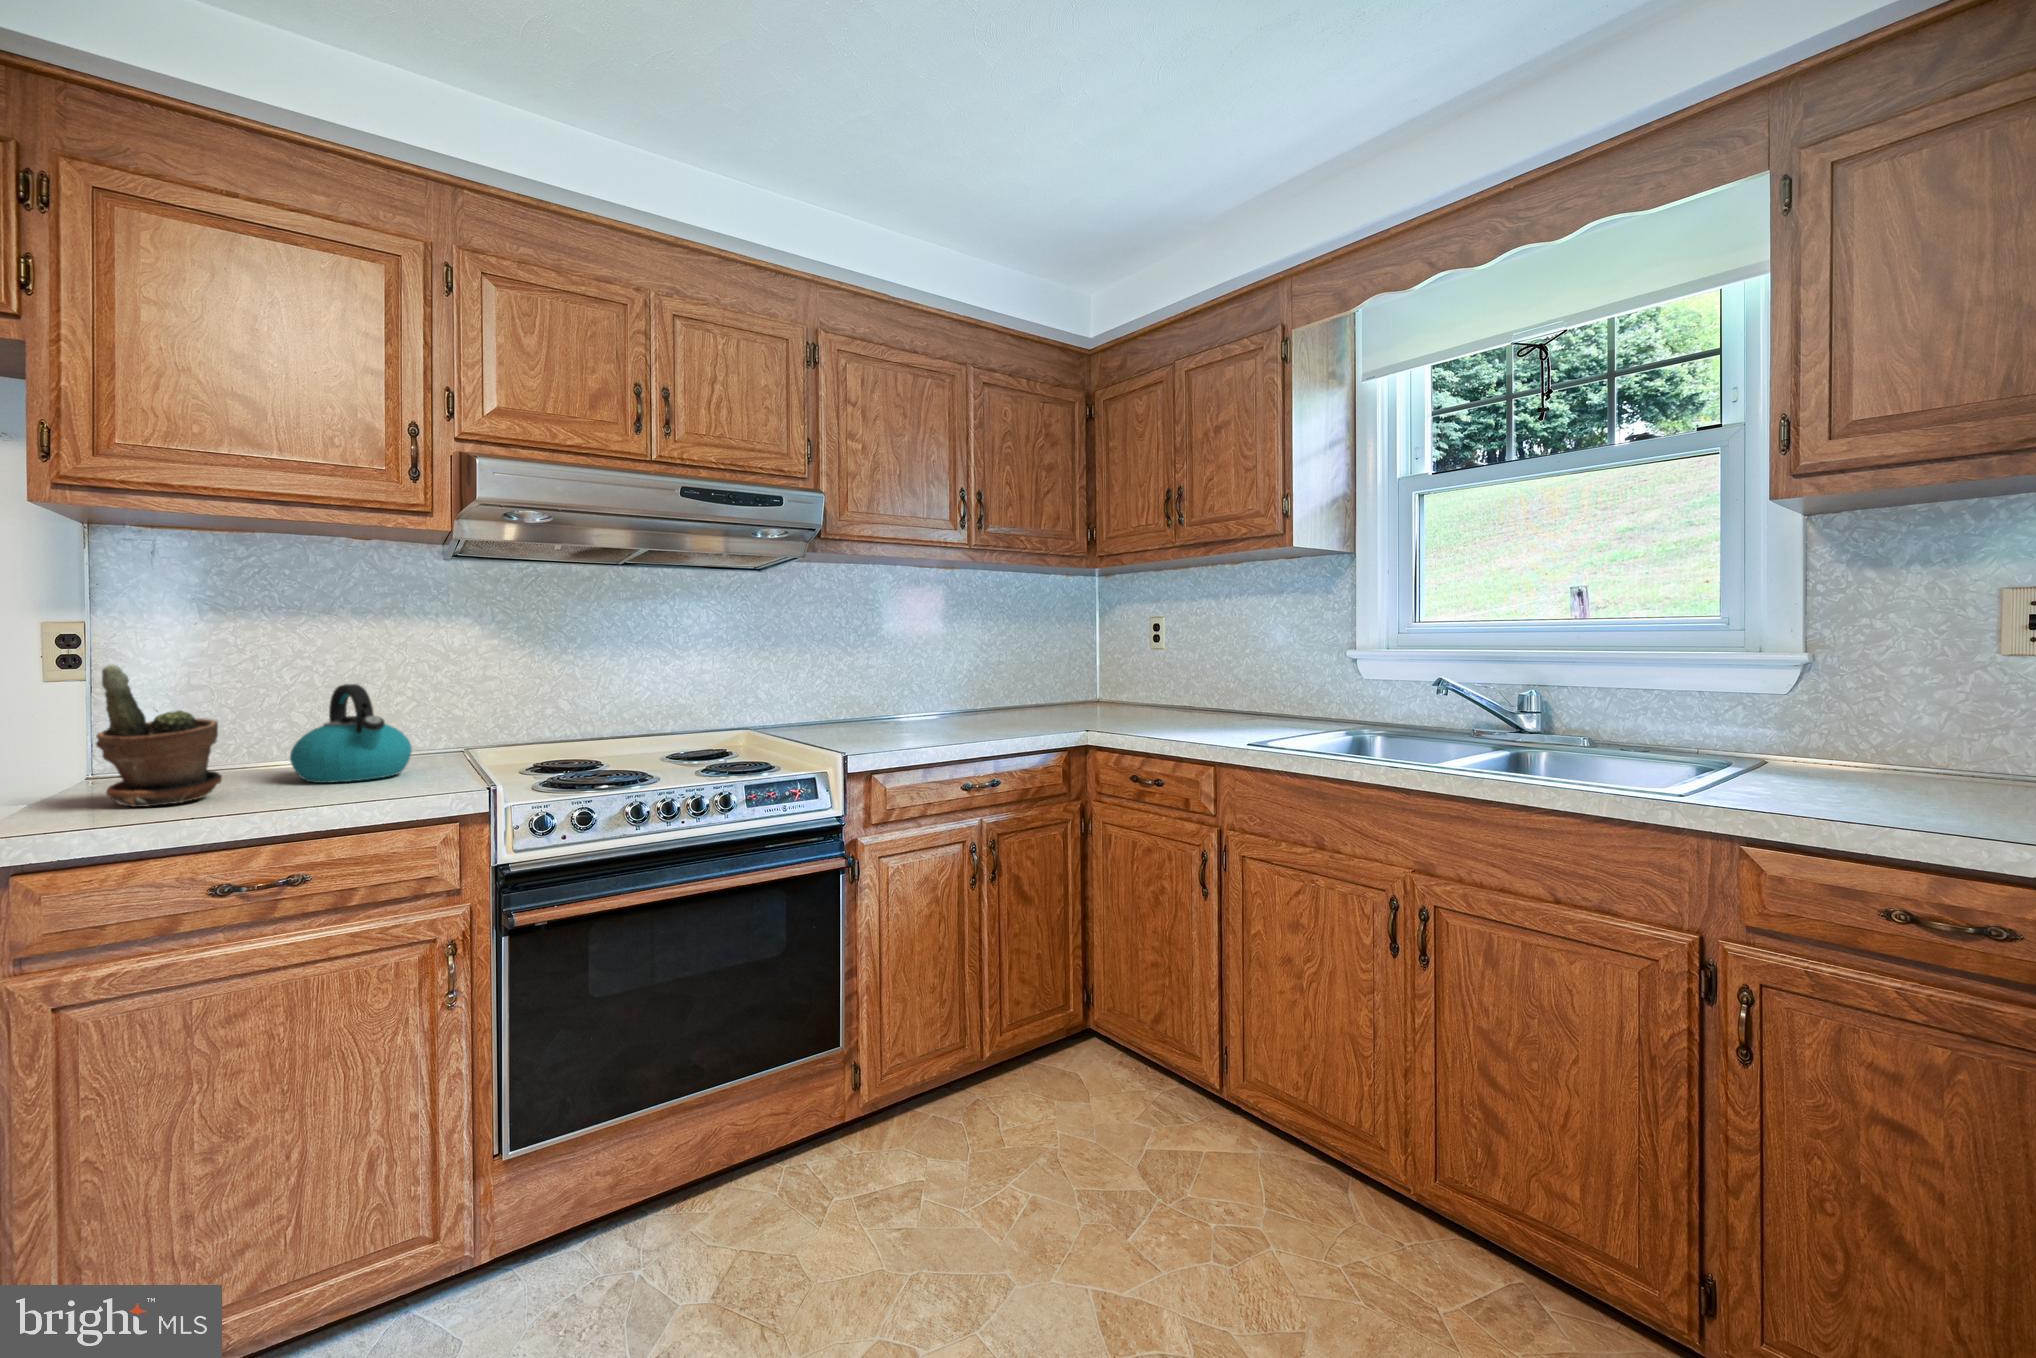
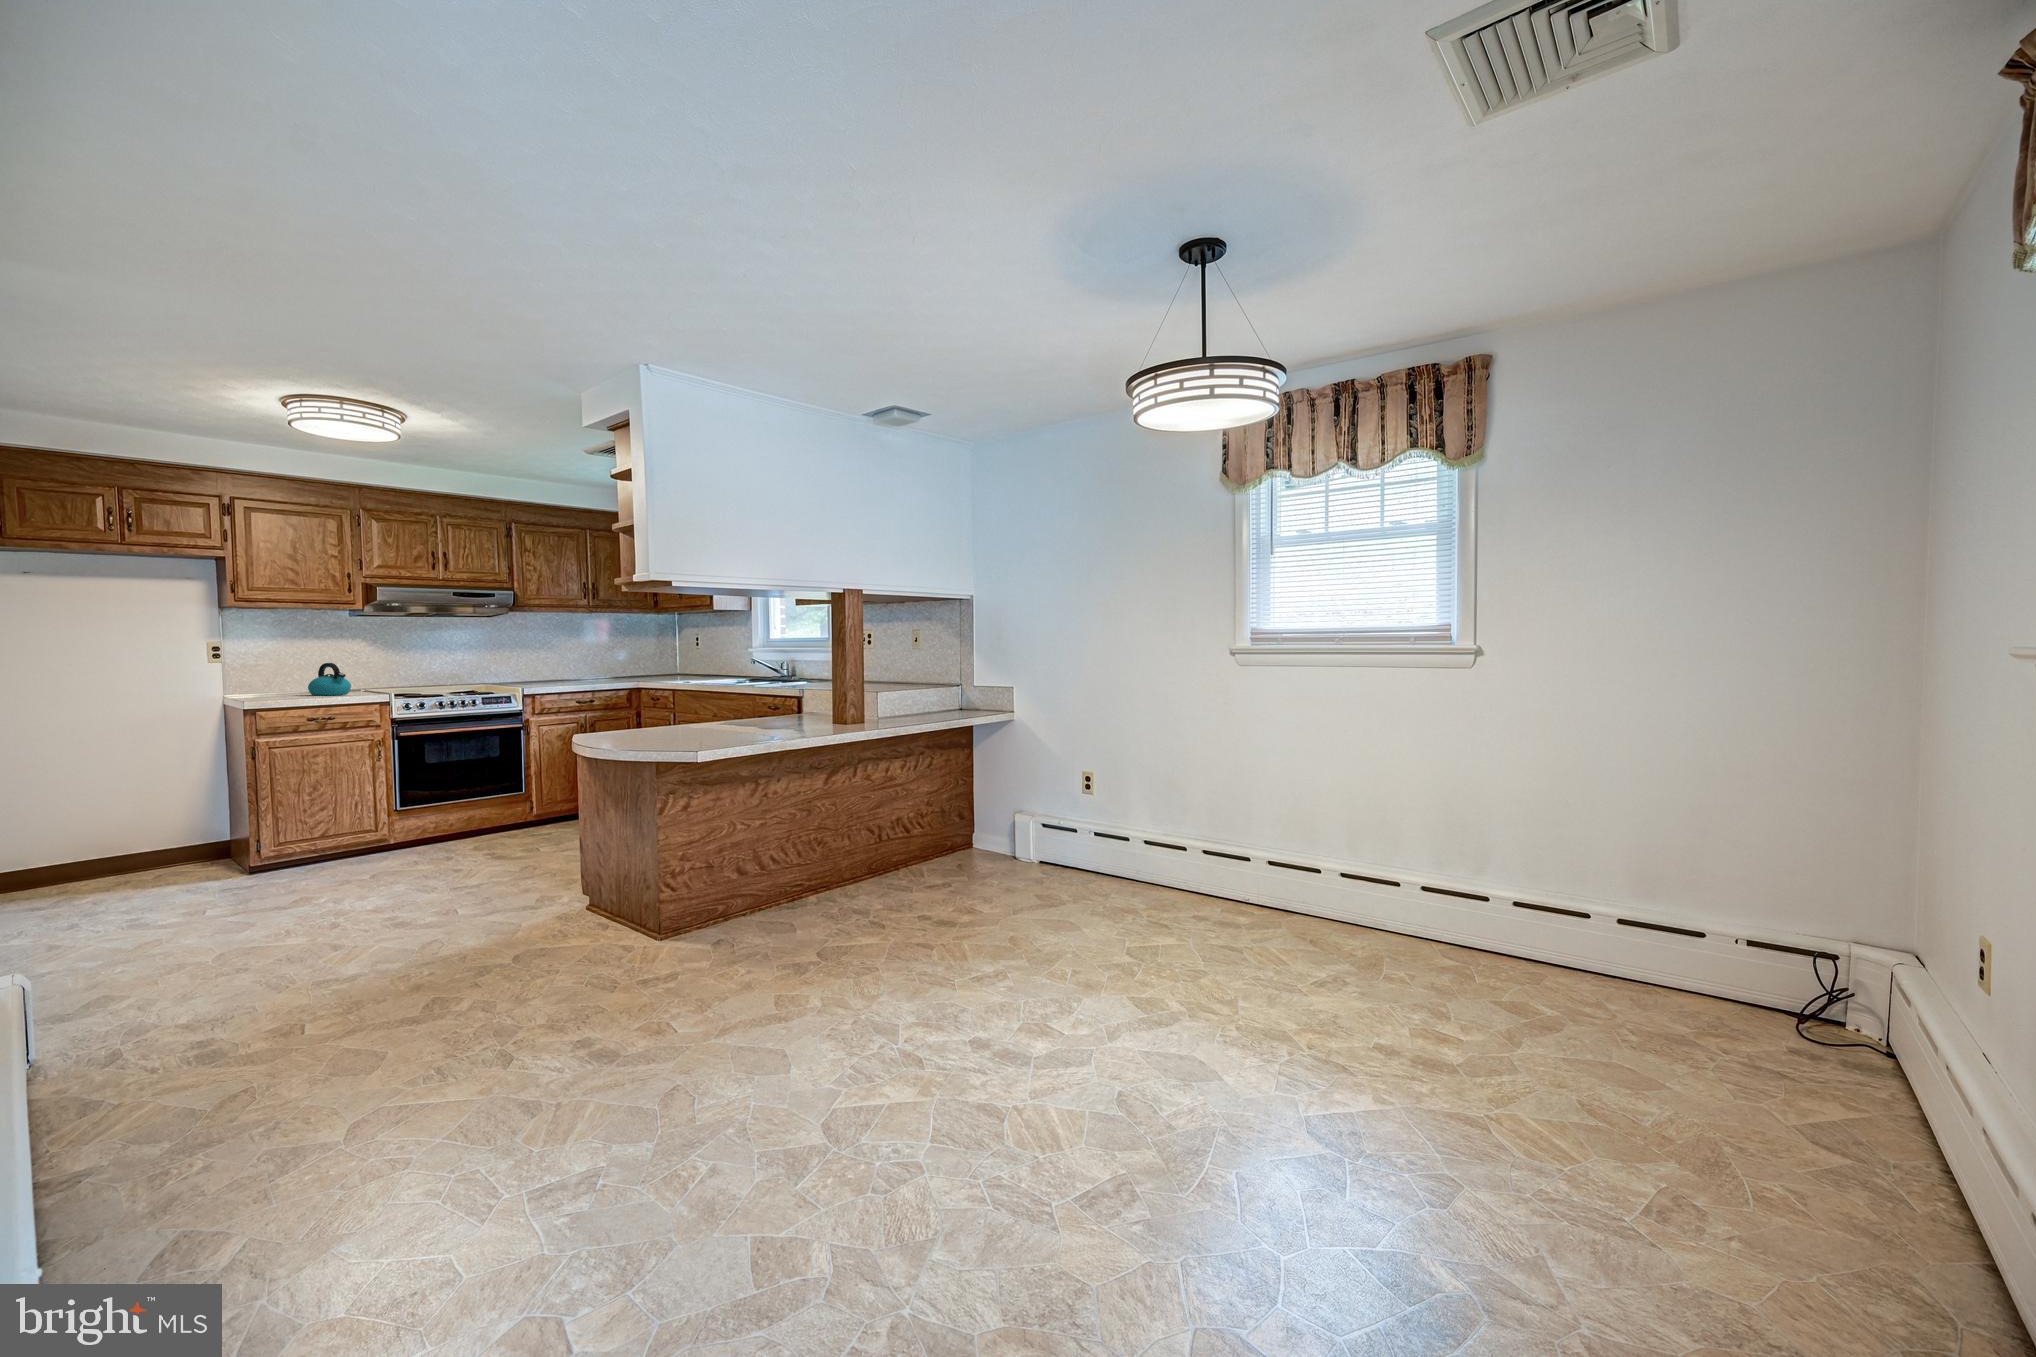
potted plant: present [96,665,222,807] -> none [261,655,297,698]

